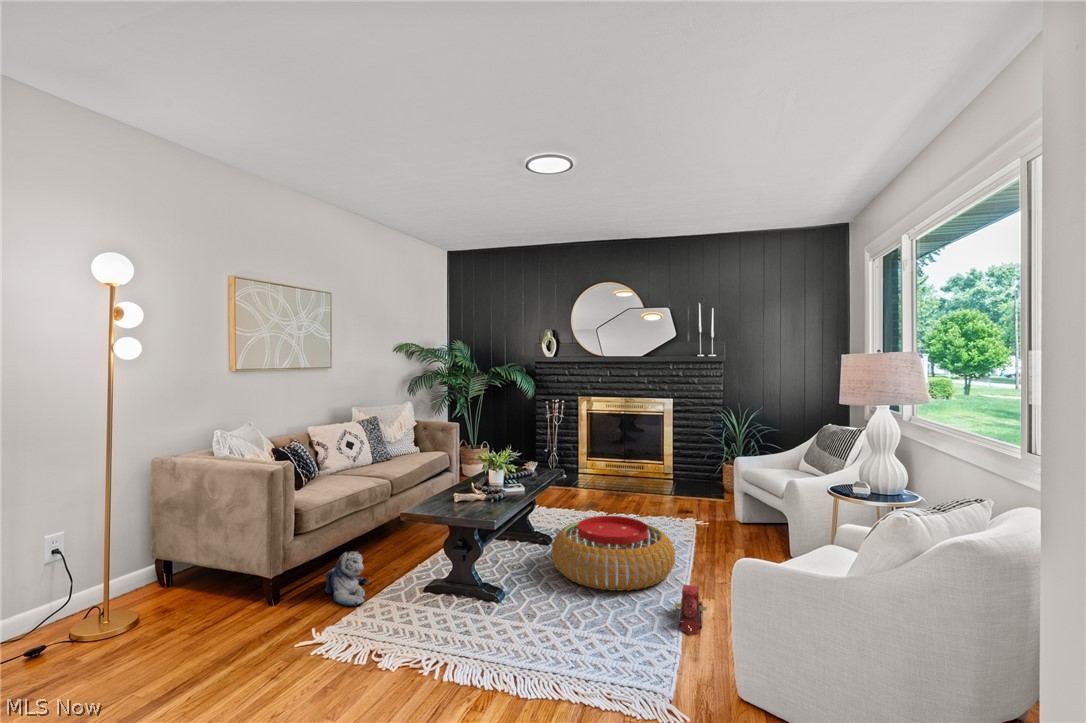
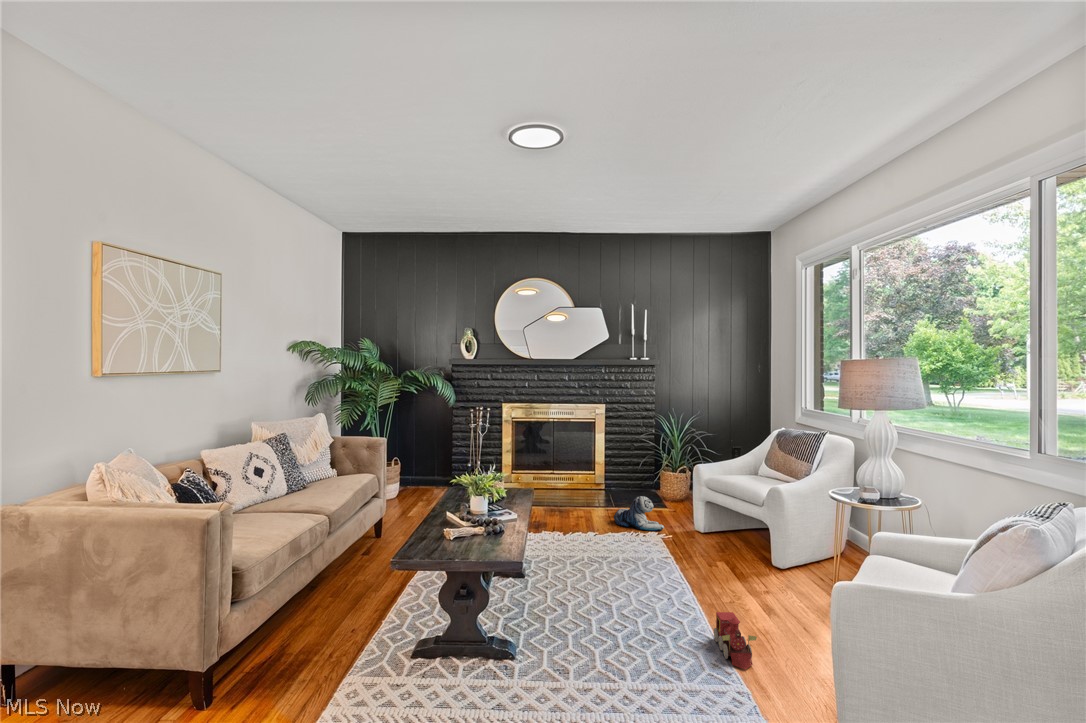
pouf: present [551,516,675,591] -> none [544,539,684,627]
plush toy: present [325,551,368,606] -> present [614,496,664,531]

